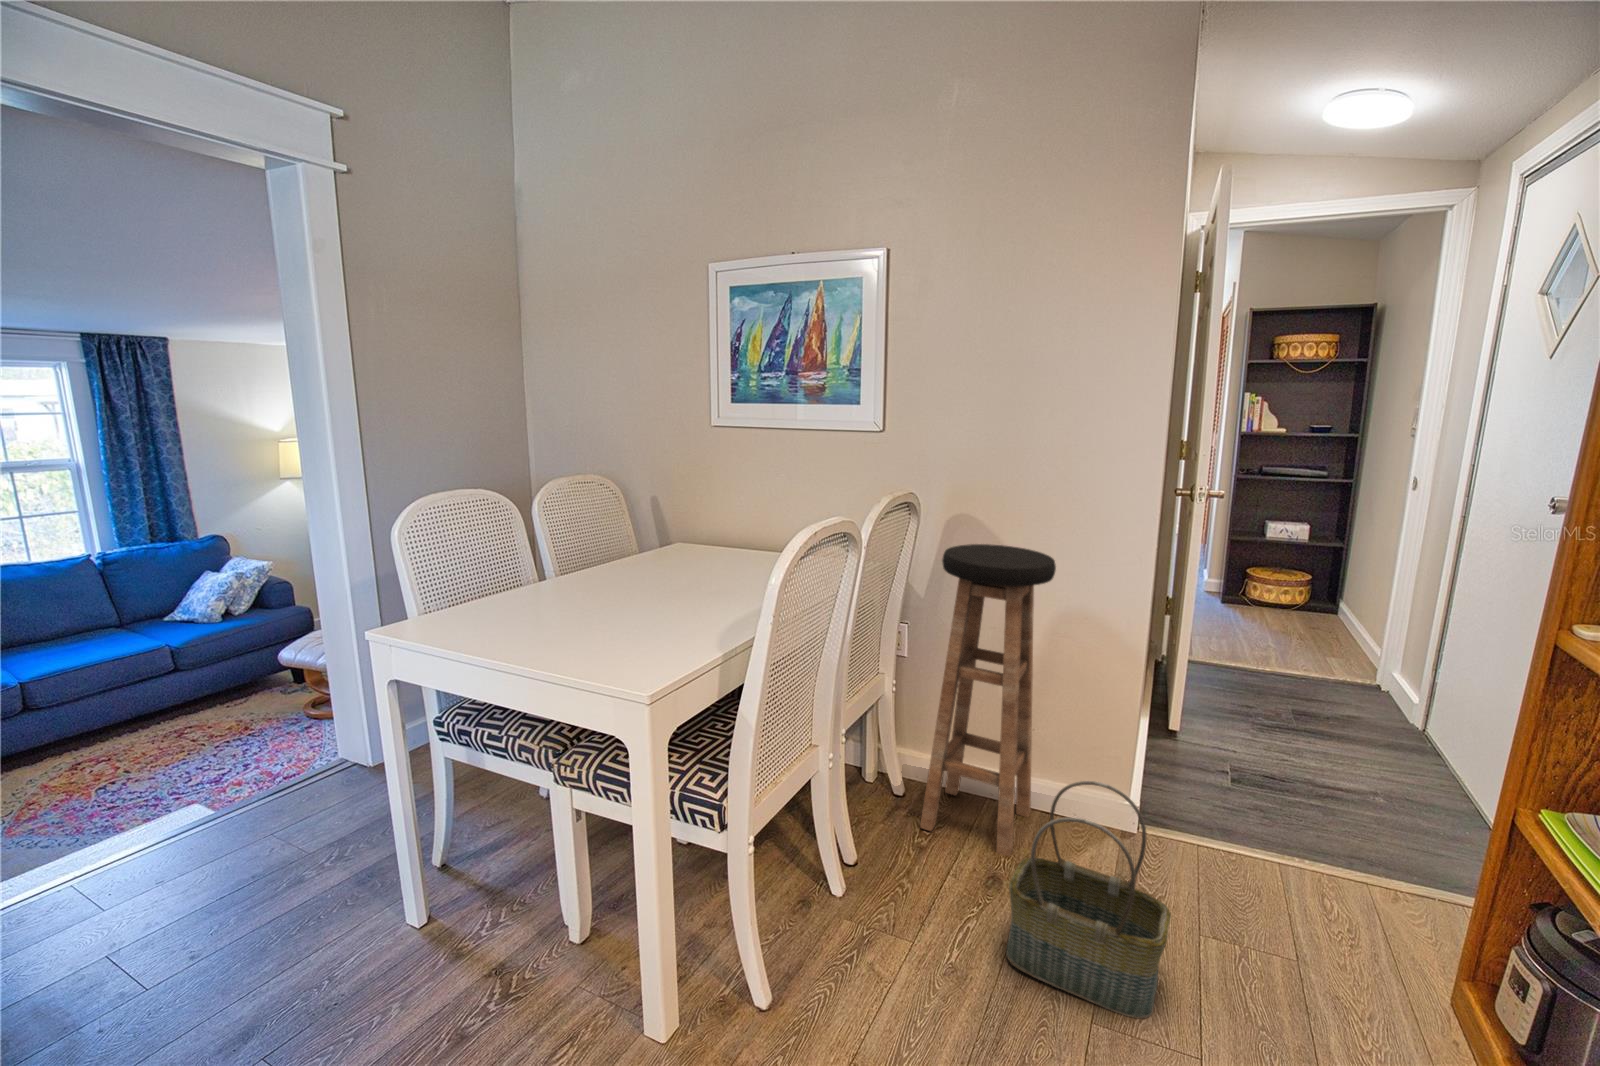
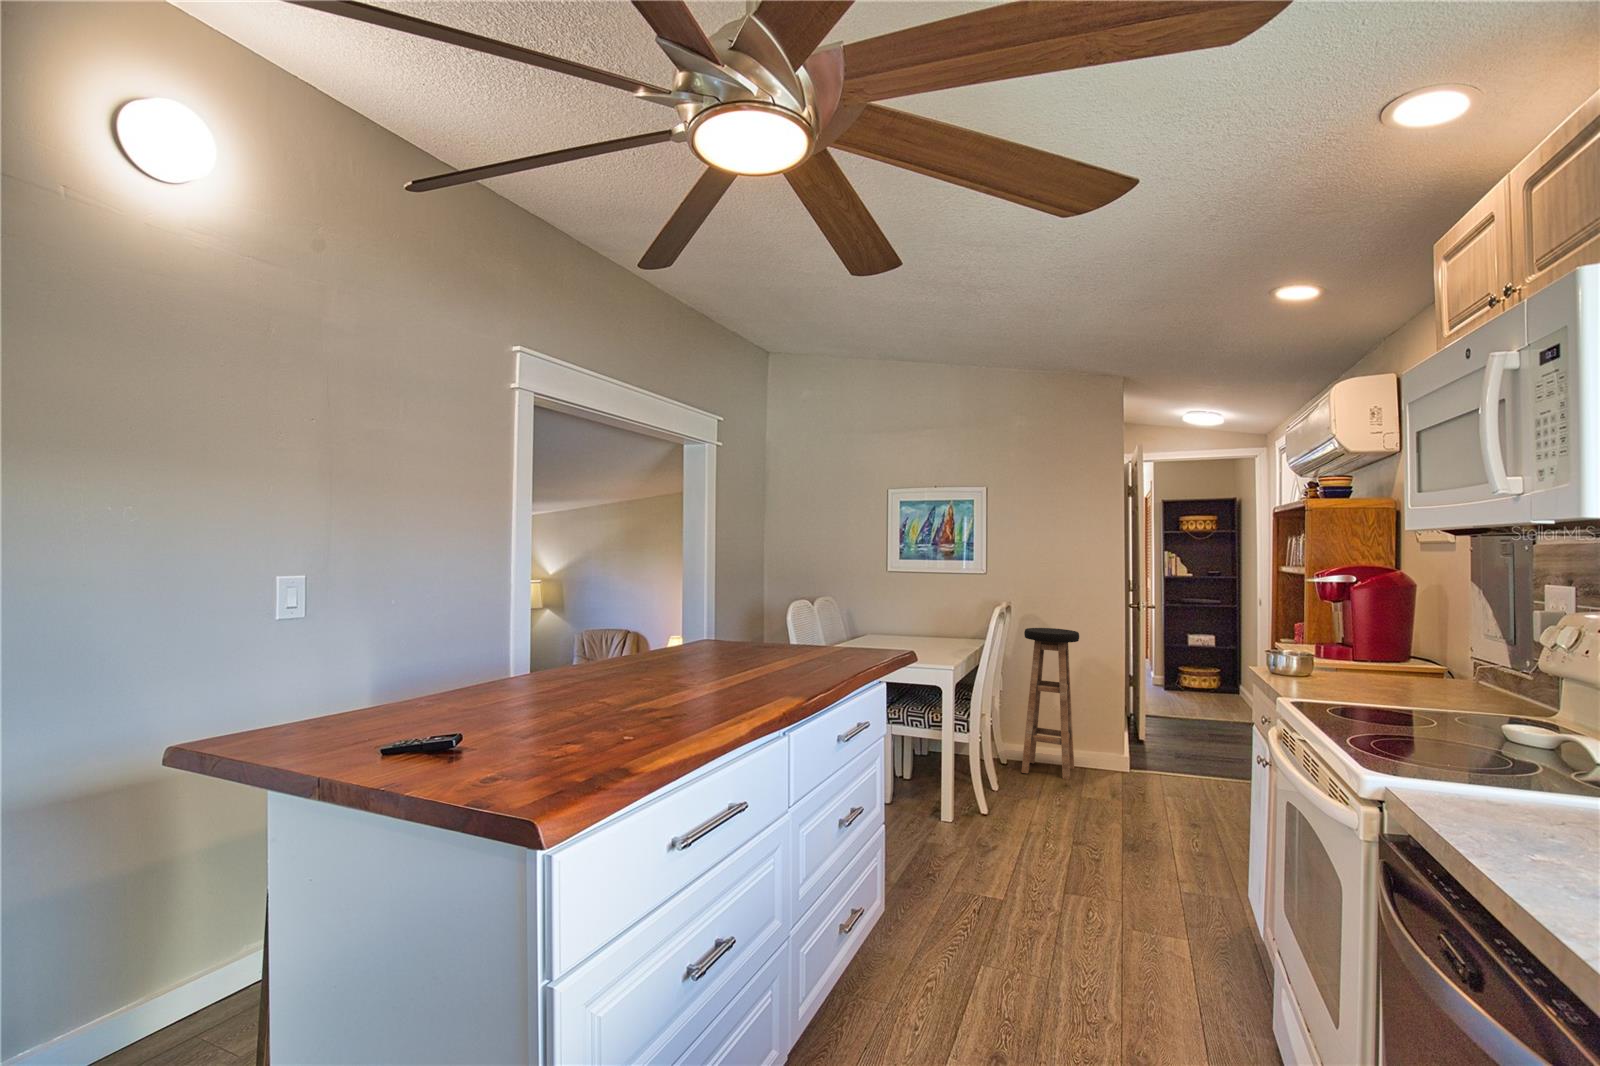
basket: present [1006,781,1171,1019] -> none [1078,719,1147,813]

